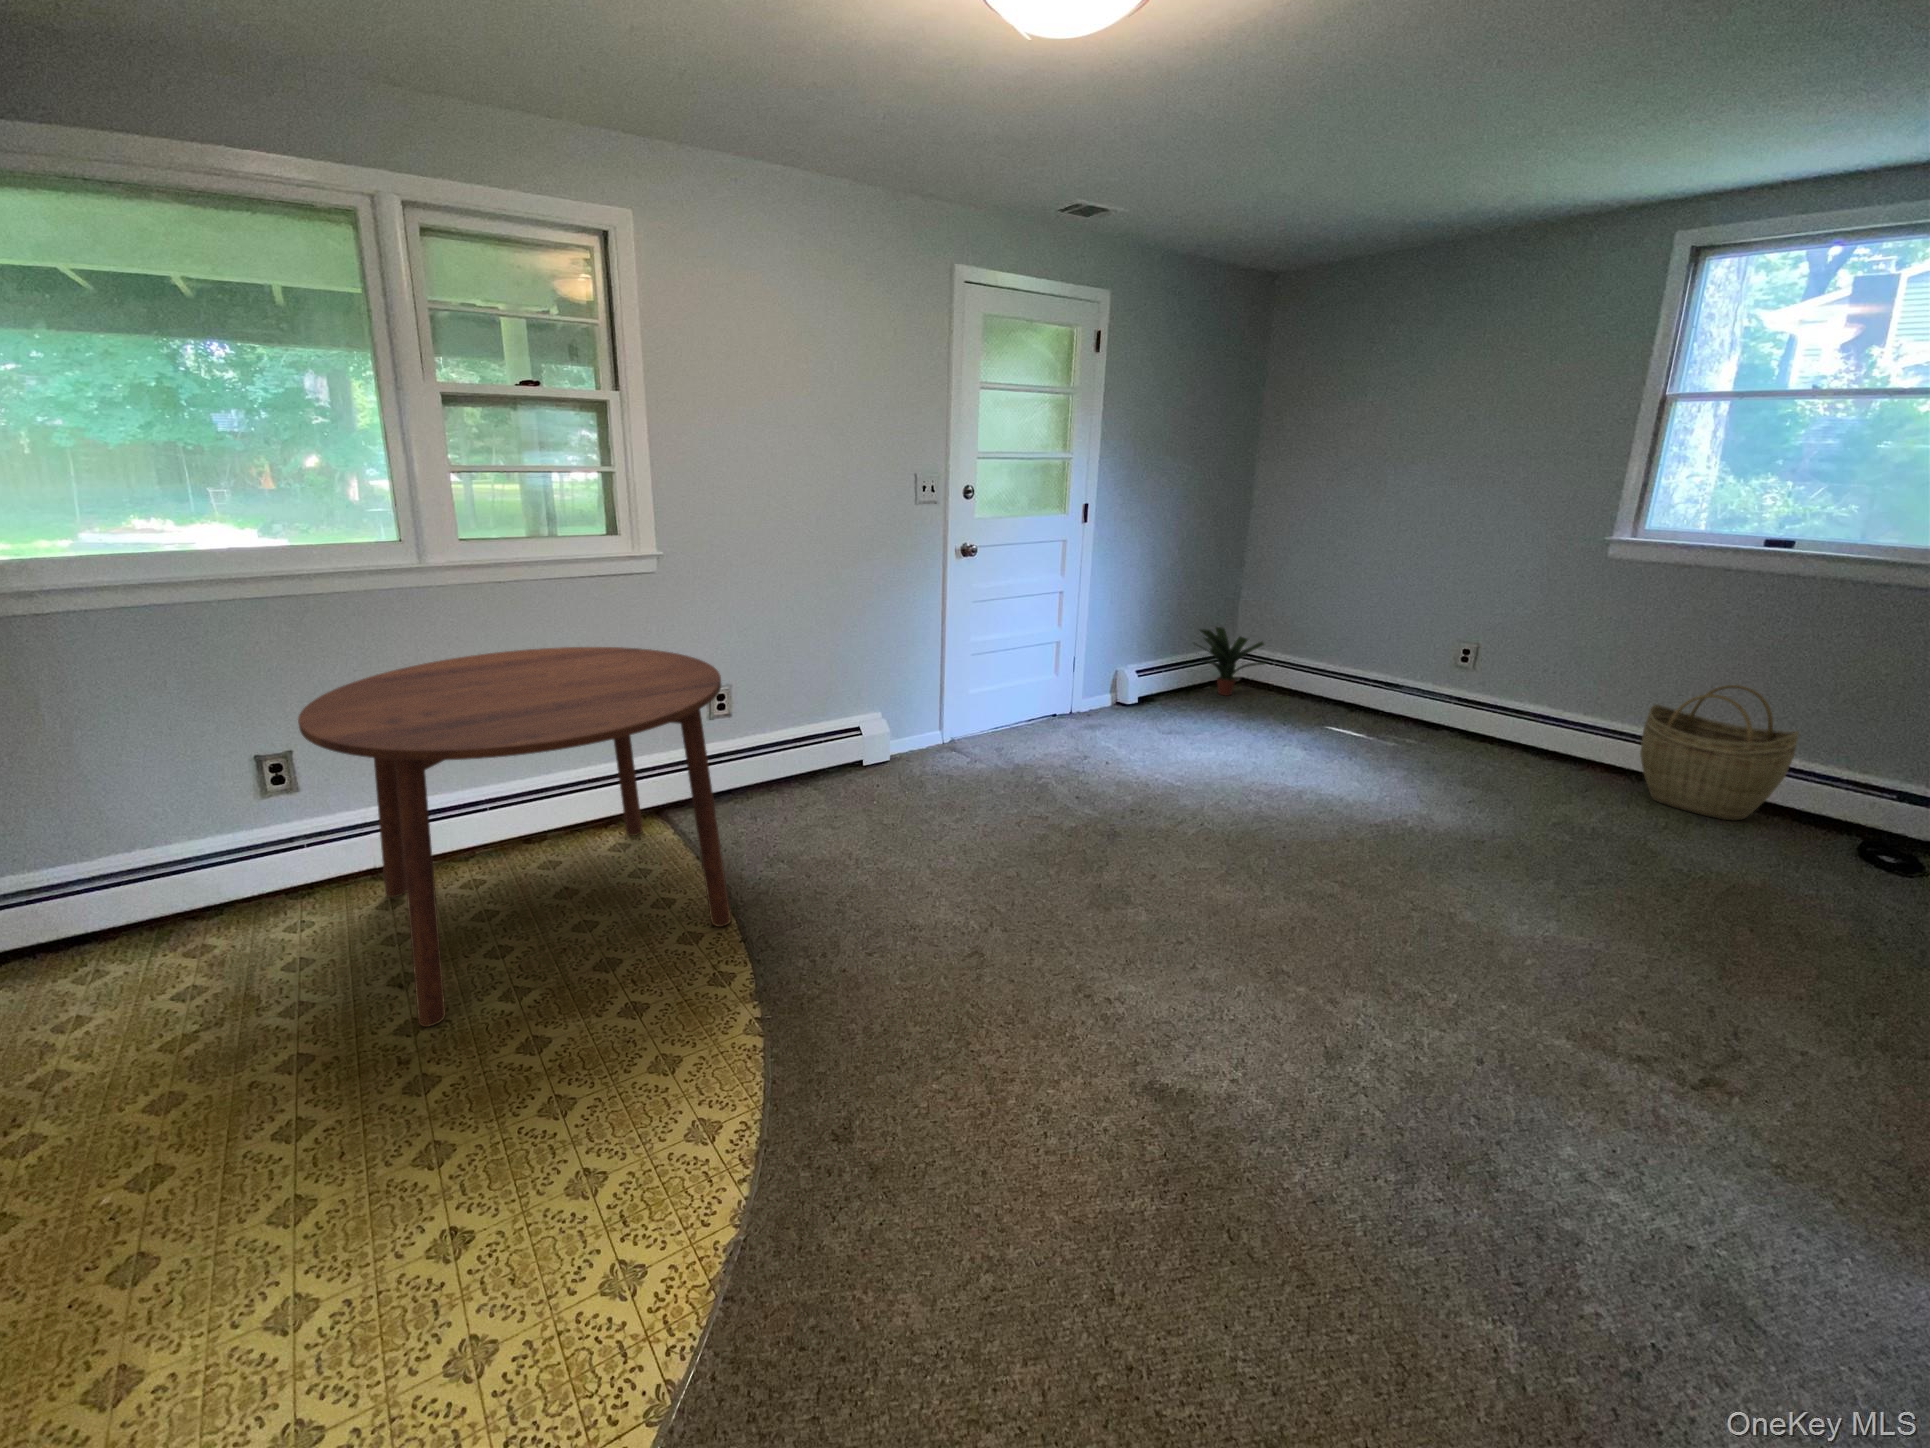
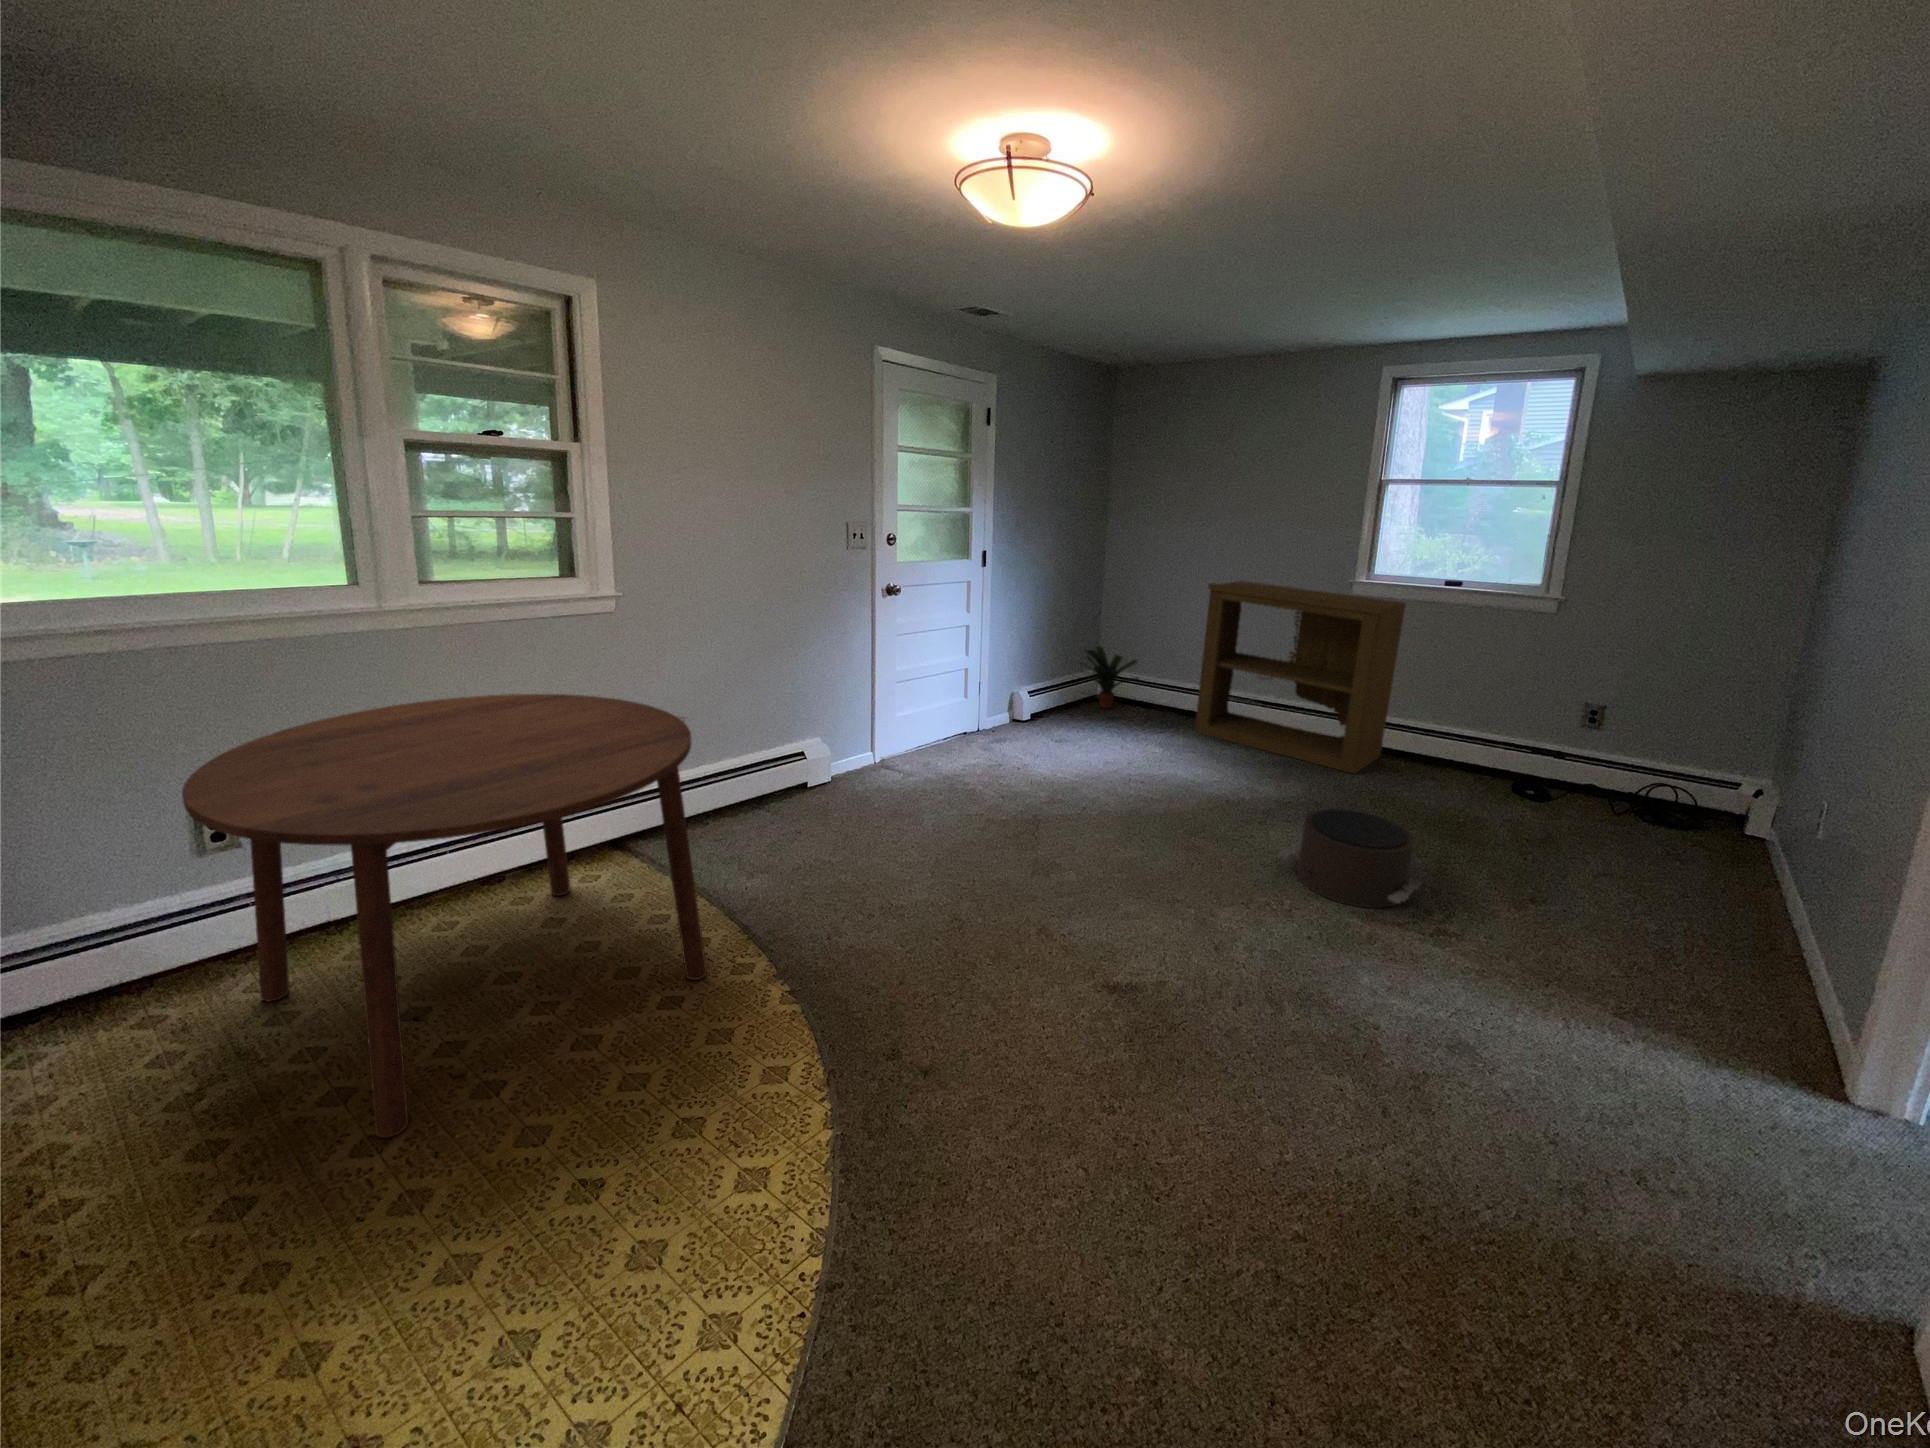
bookshelf: none [1329,549,1631,785] -> present [1195,581,1406,774]
woven basket: present [1640,685,1799,821] -> none [1417,691,1513,793]
pouf: none [1400,820,1616,951] -> present [1277,809,1421,908]

